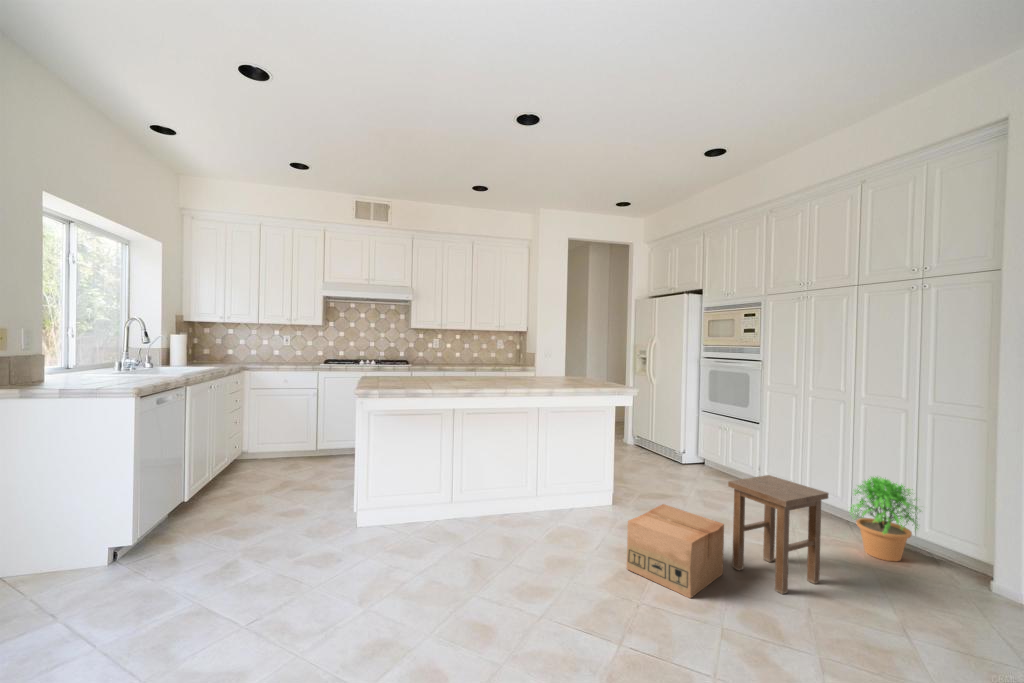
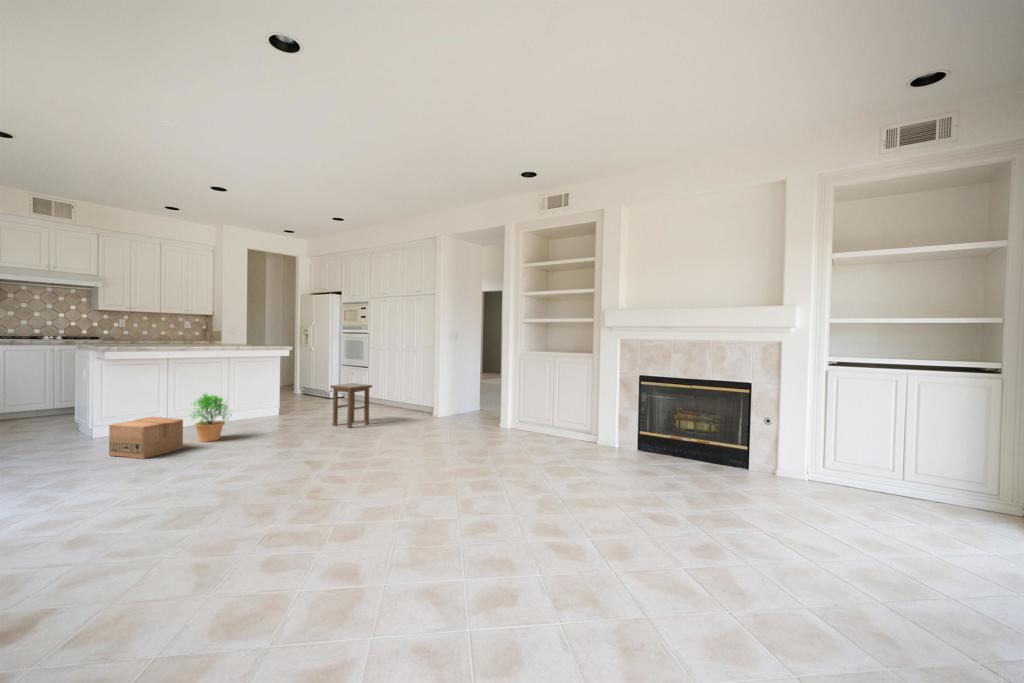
potted plant: present [850,477,921,561] -> present [190,394,227,442]
cardboard box: present [627,504,724,598] -> present [109,417,183,459]

